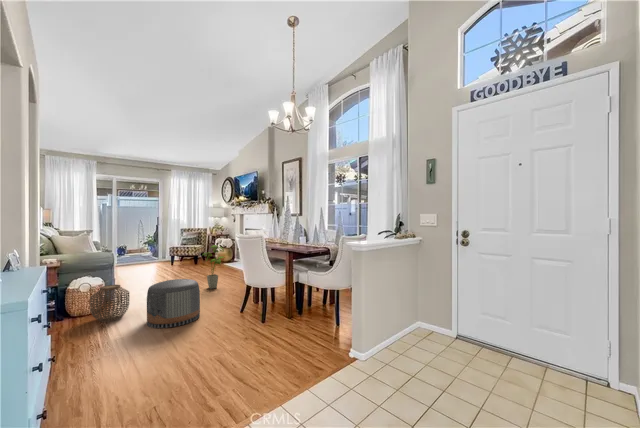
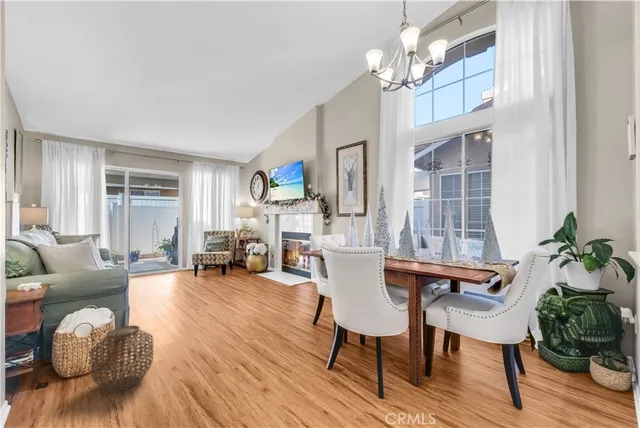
house plant: present [203,245,224,289] -> none [246,256,276,316]
pouf: present [147,279,200,328] -> none [184,316,266,411]

